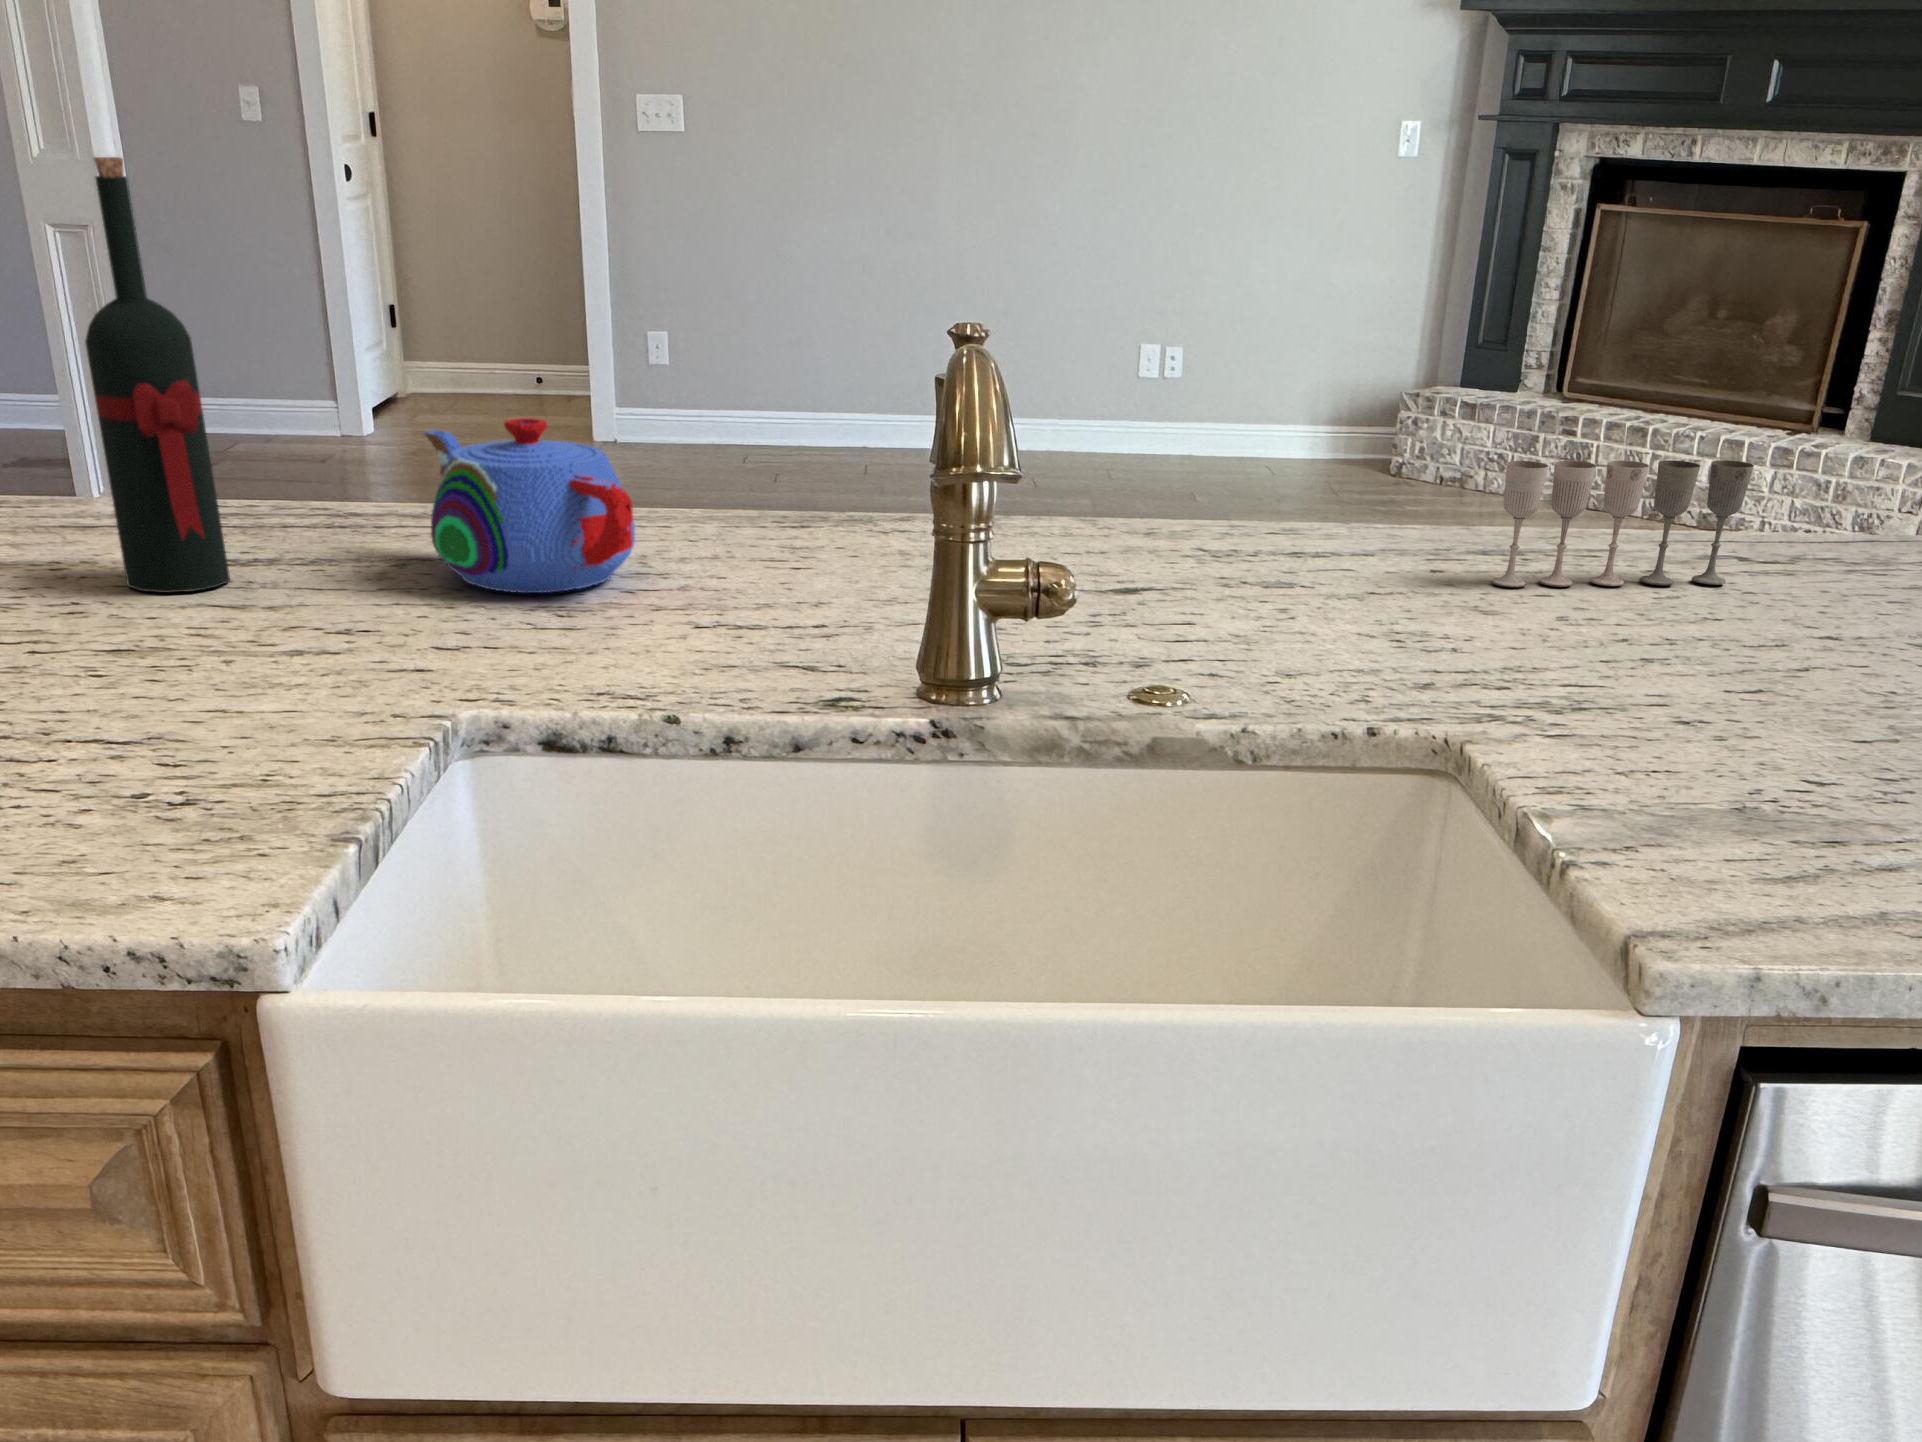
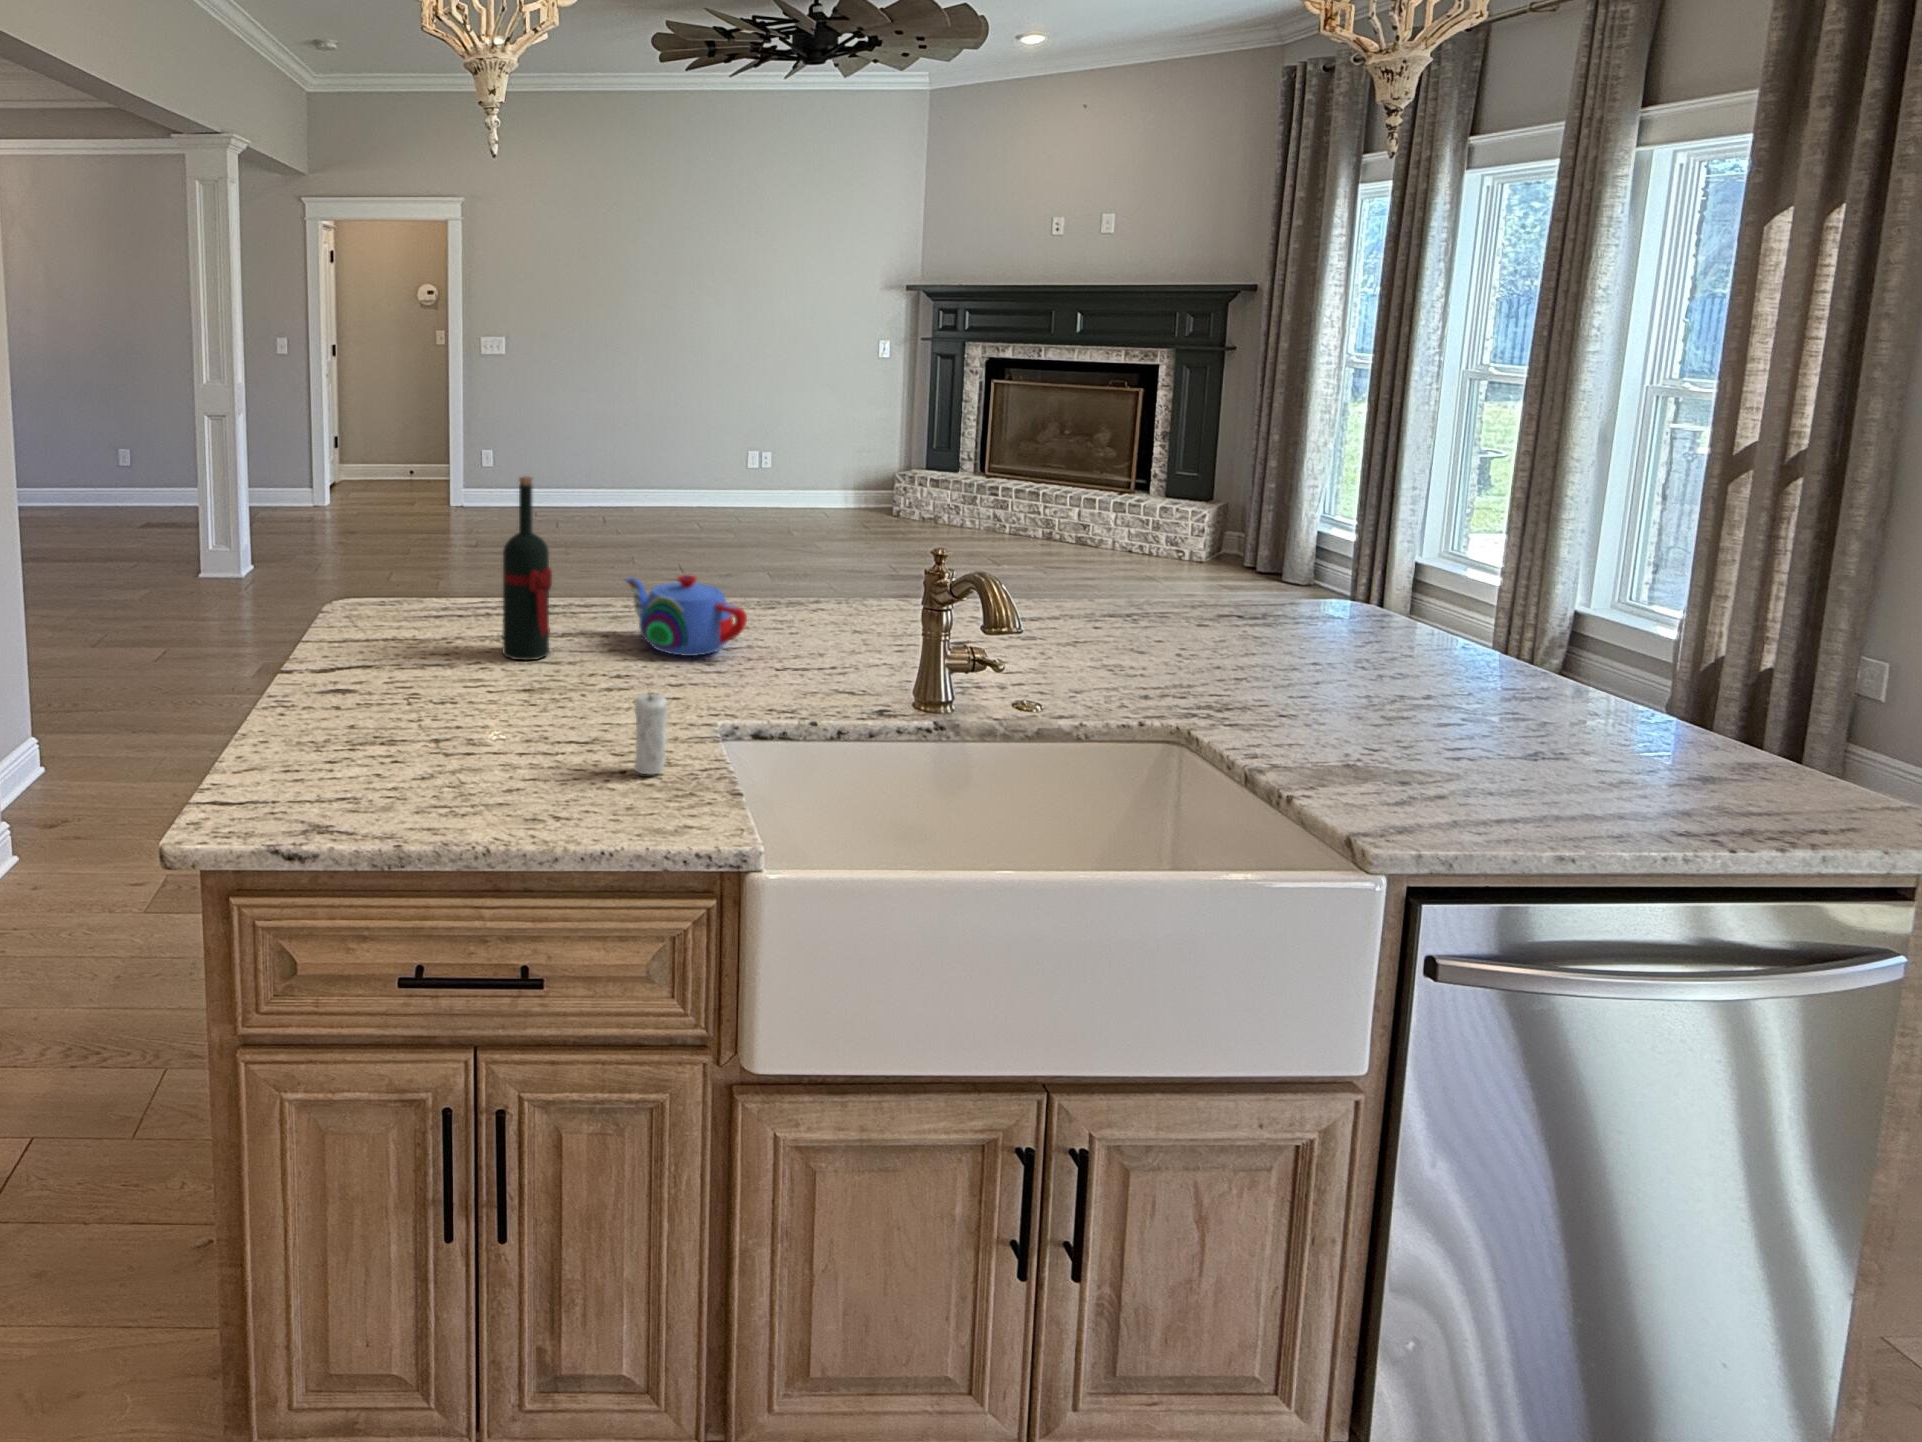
wine glass: present [1492,460,1754,587] -> none [1133,576,1252,638]
candle: none [118,576,218,795] -> present [634,693,668,774]

